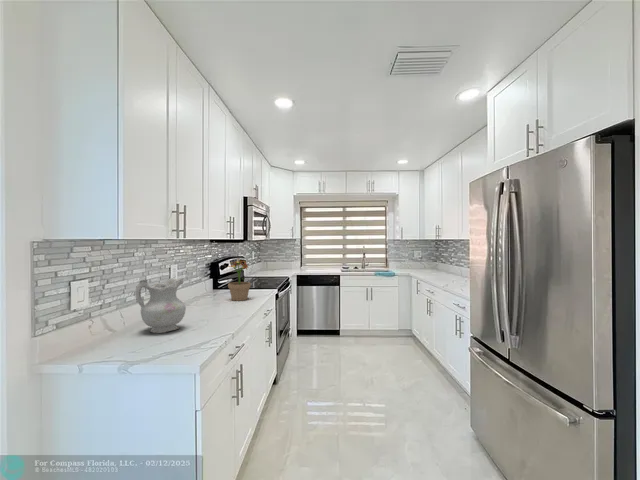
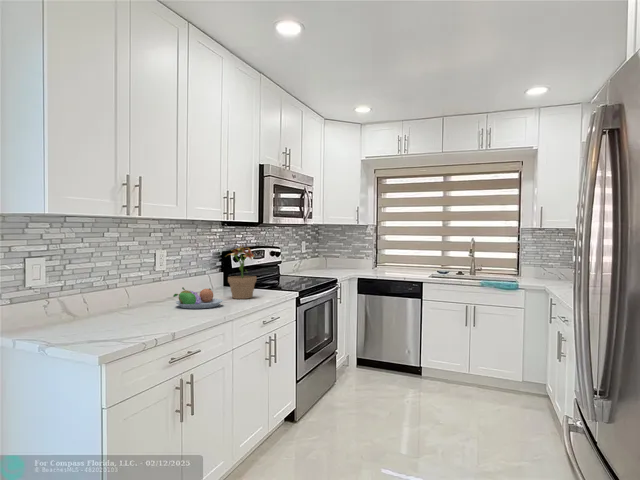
ceramic pitcher: present [136,278,186,333] -> none [93,260,149,320]
fruit bowl: none [195,295,235,314] -> present [173,288,223,309]

